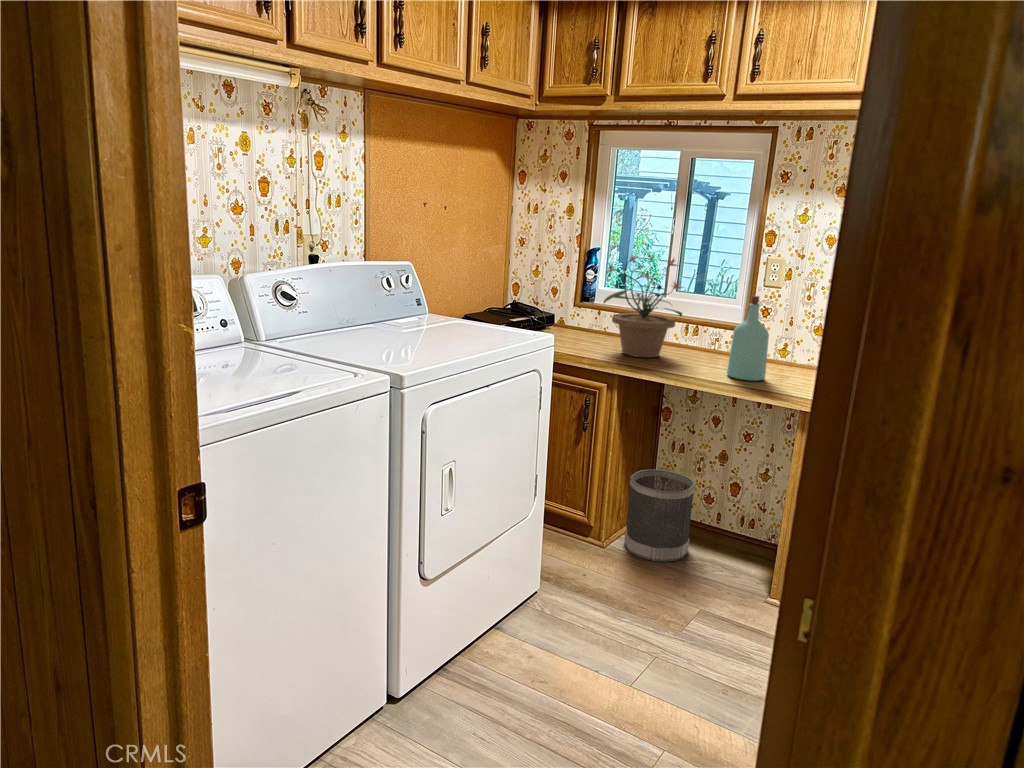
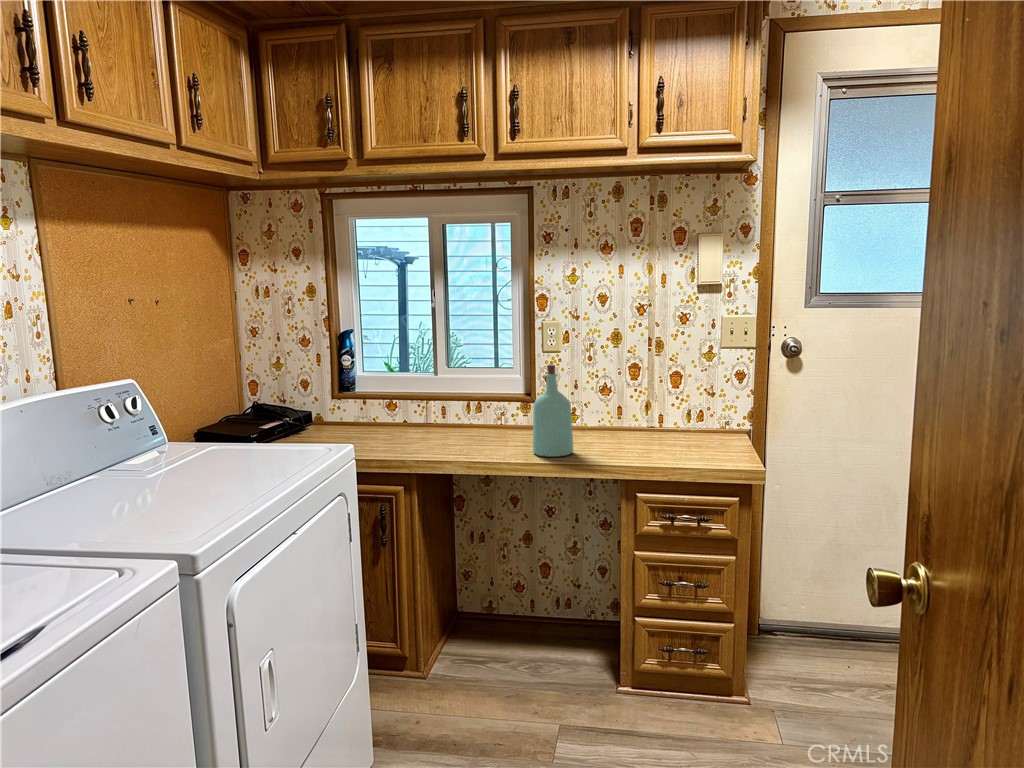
potted plant: present [604,254,683,357] -> none [375,330,472,449]
wastebasket: present [624,469,696,562] -> none [439,568,514,678]

